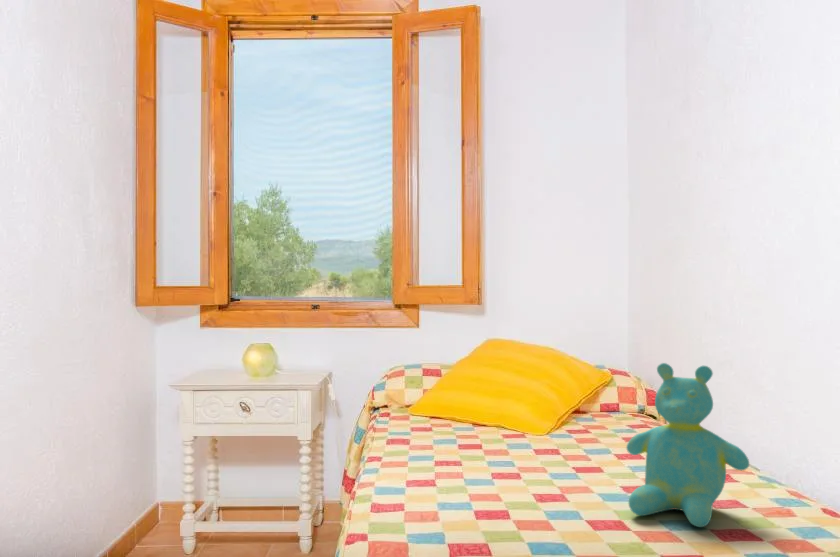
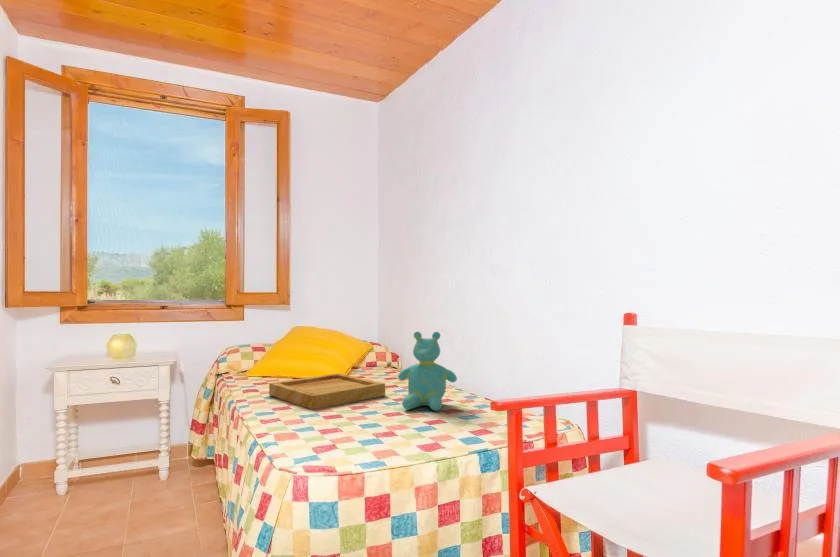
tray: none [420,424,610,490] -> present [269,373,385,409]

